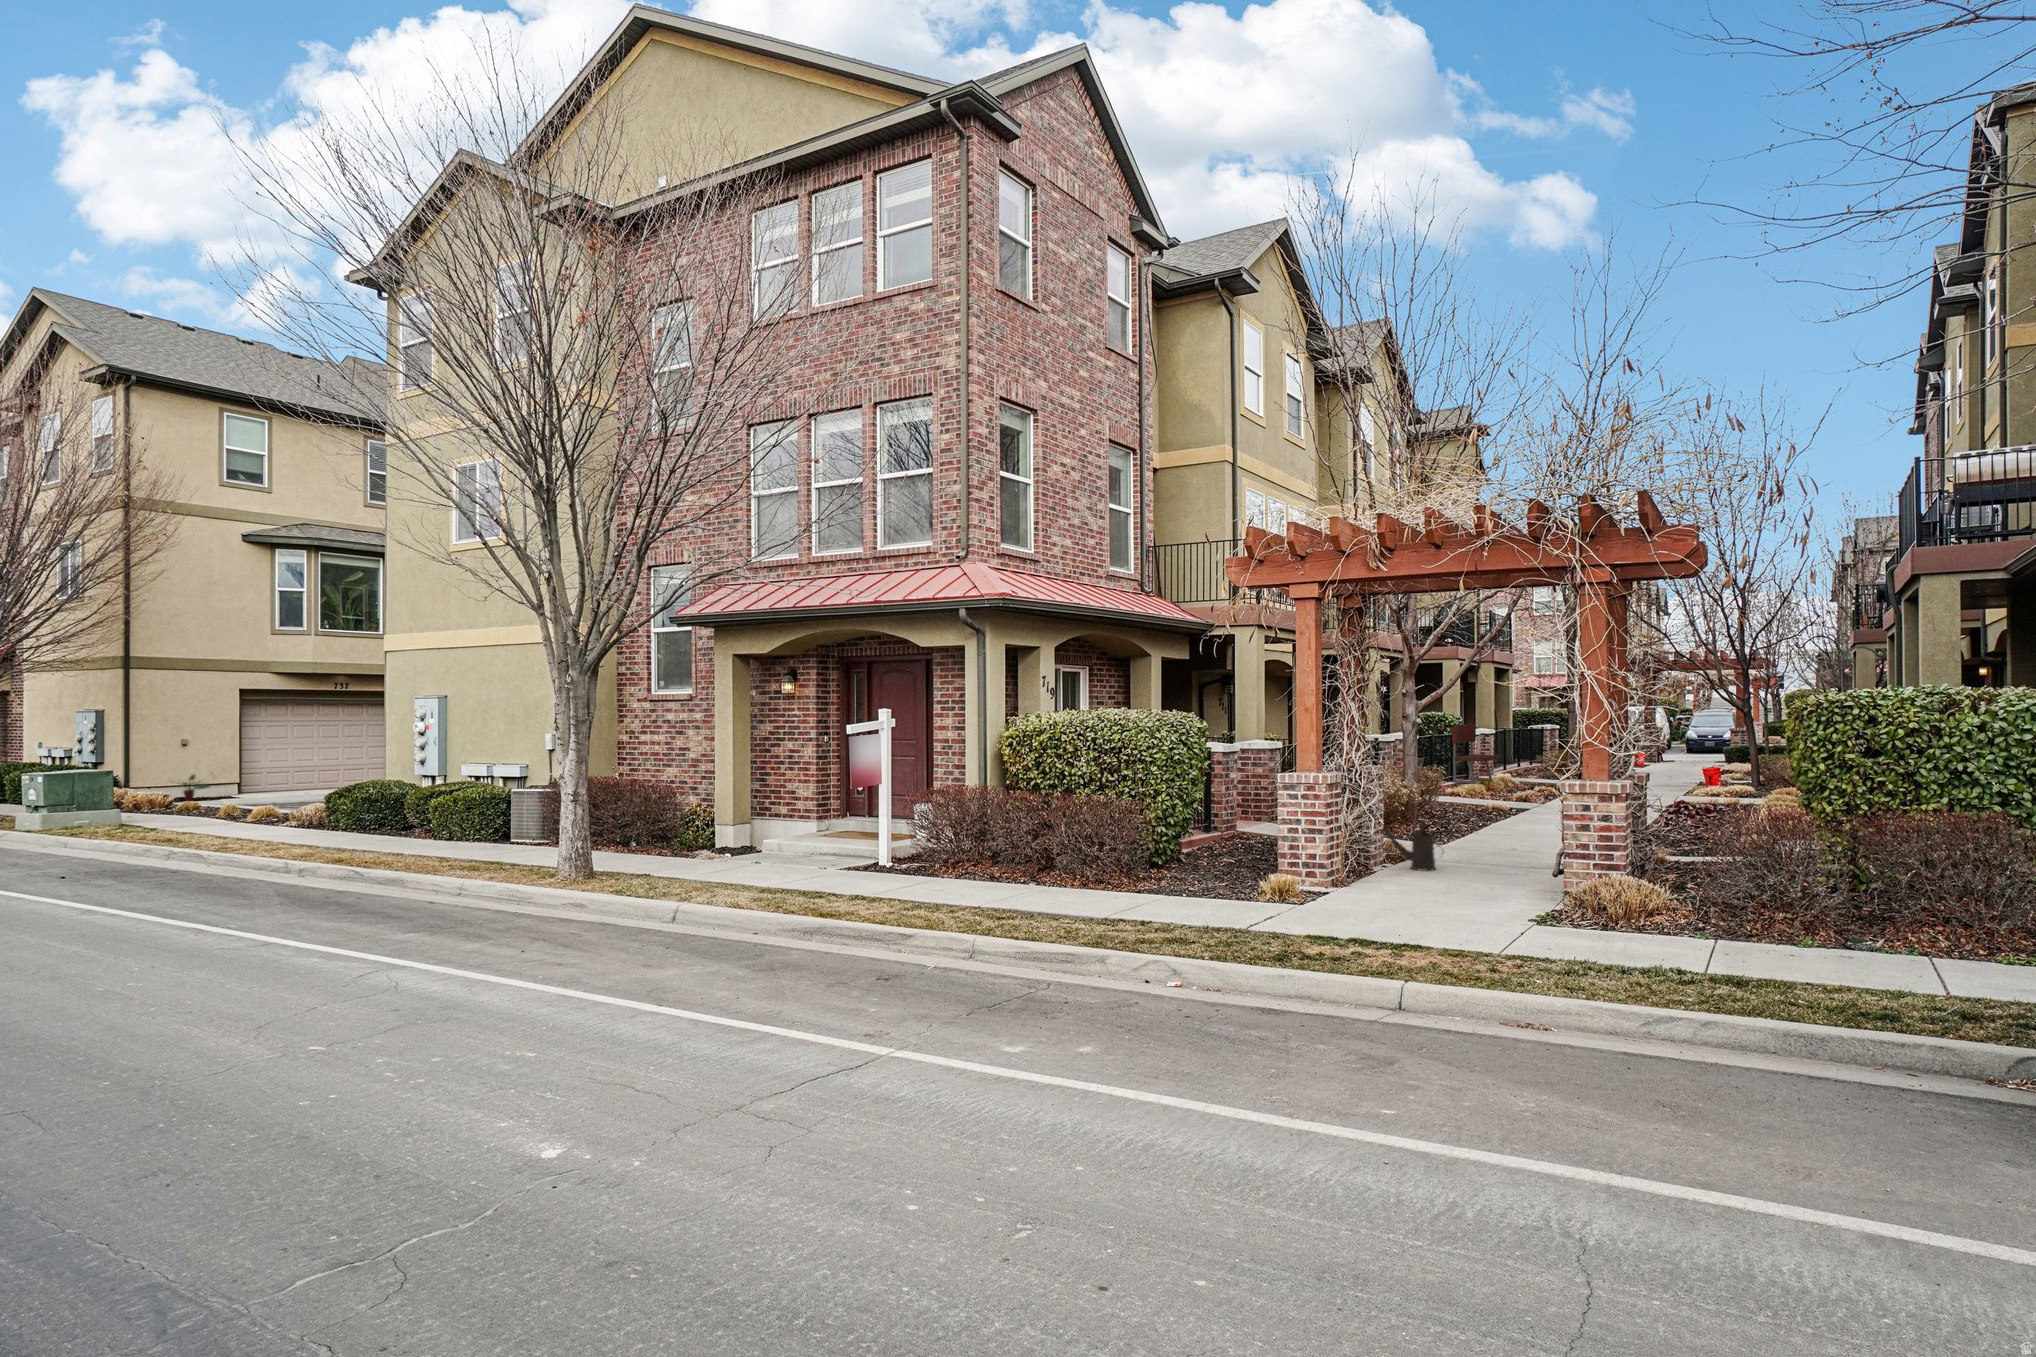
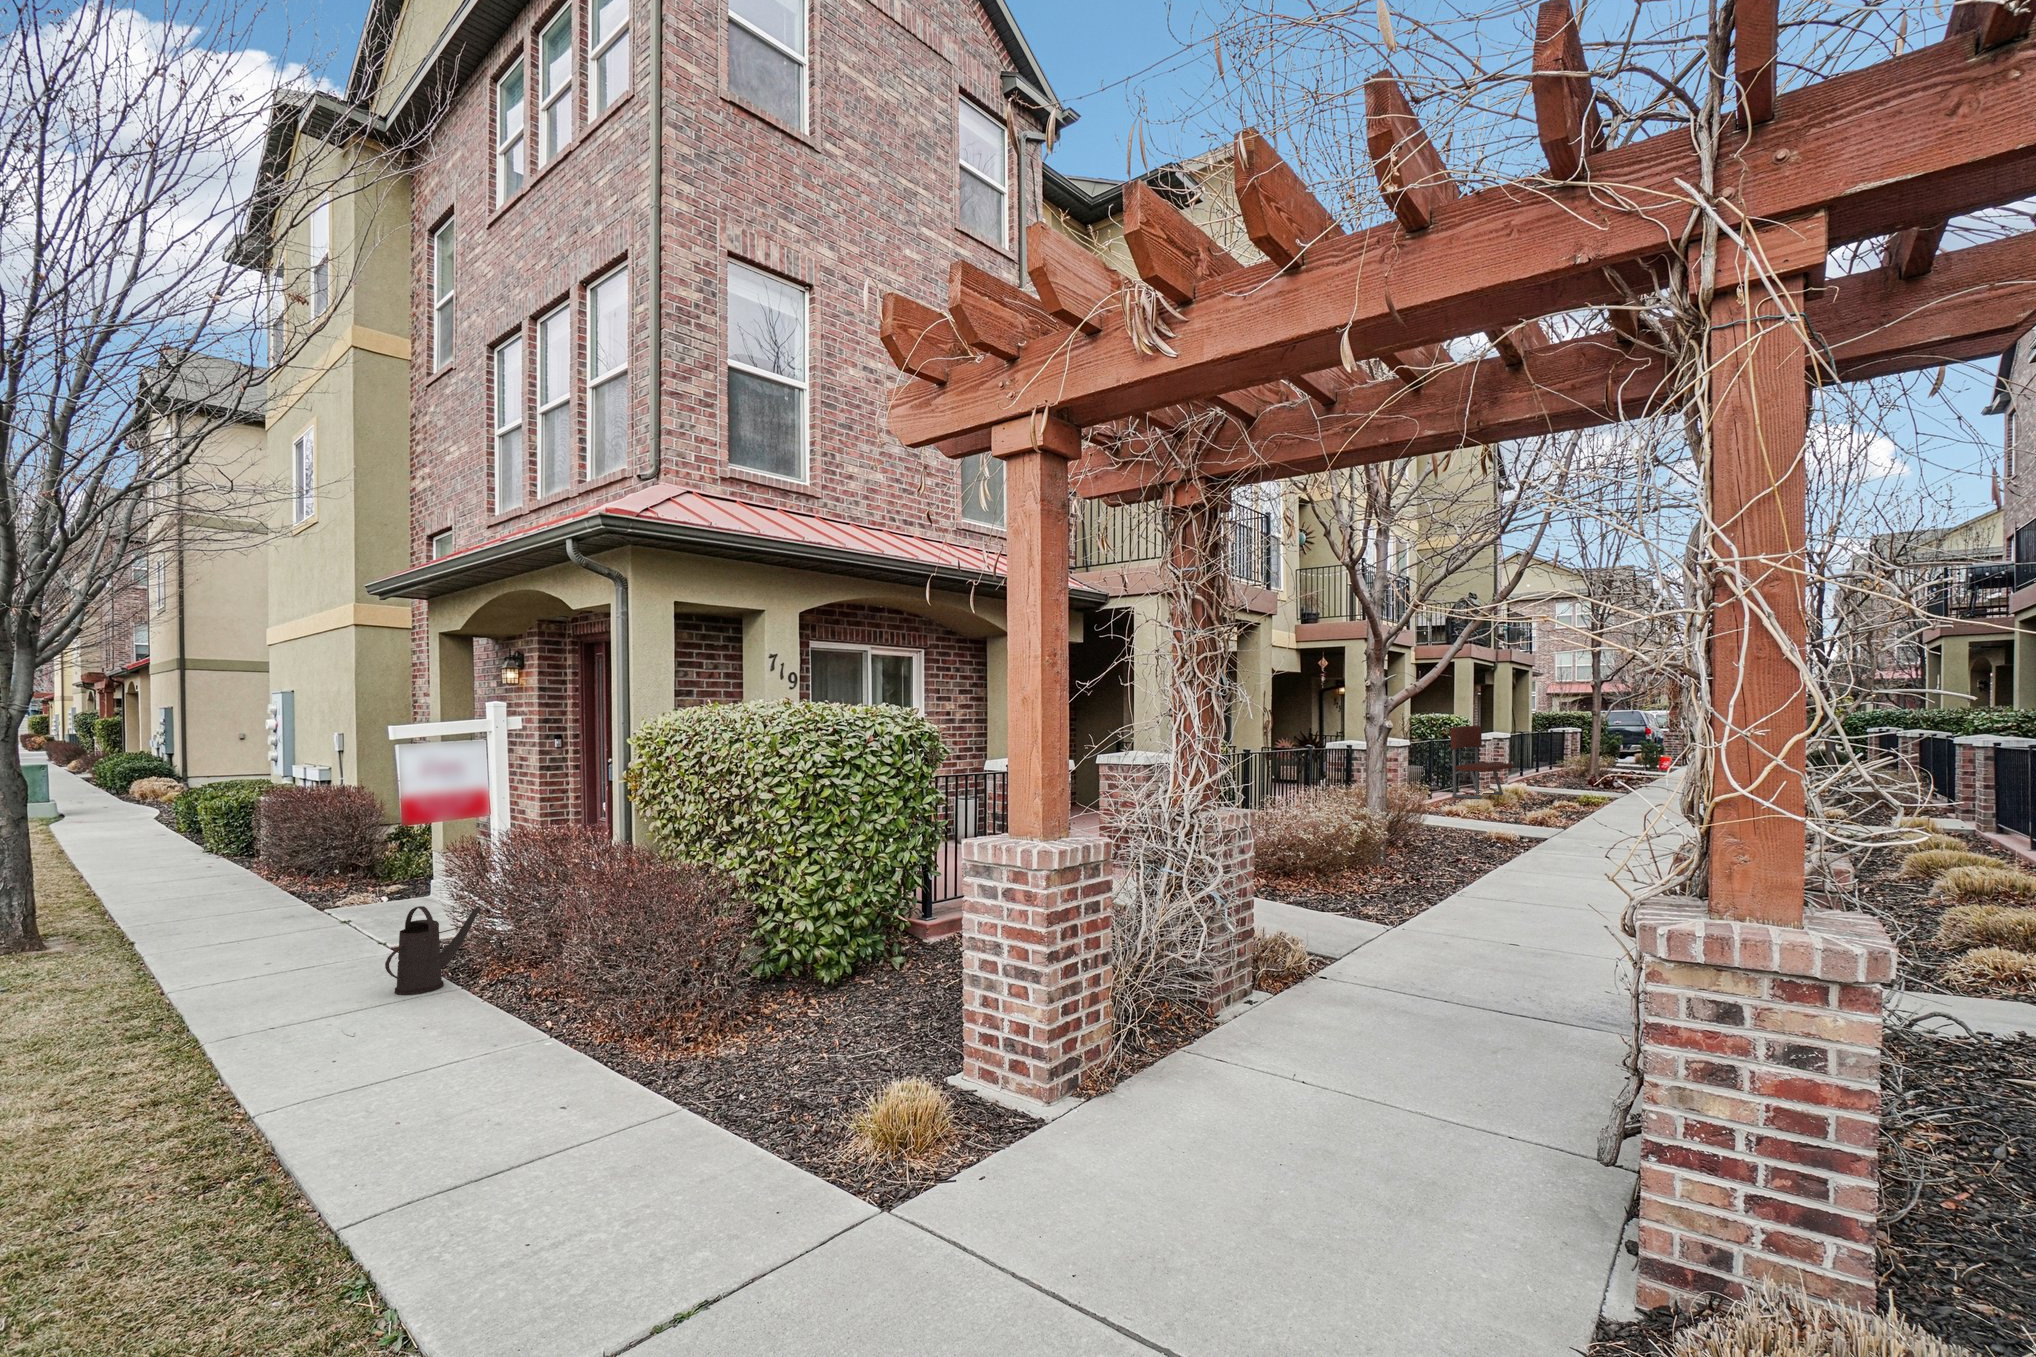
potted plant: present [183,775,210,800] -> none [43,780,93,809]
watering can: present [1383,821,1444,871] -> present [385,906,481,995]

